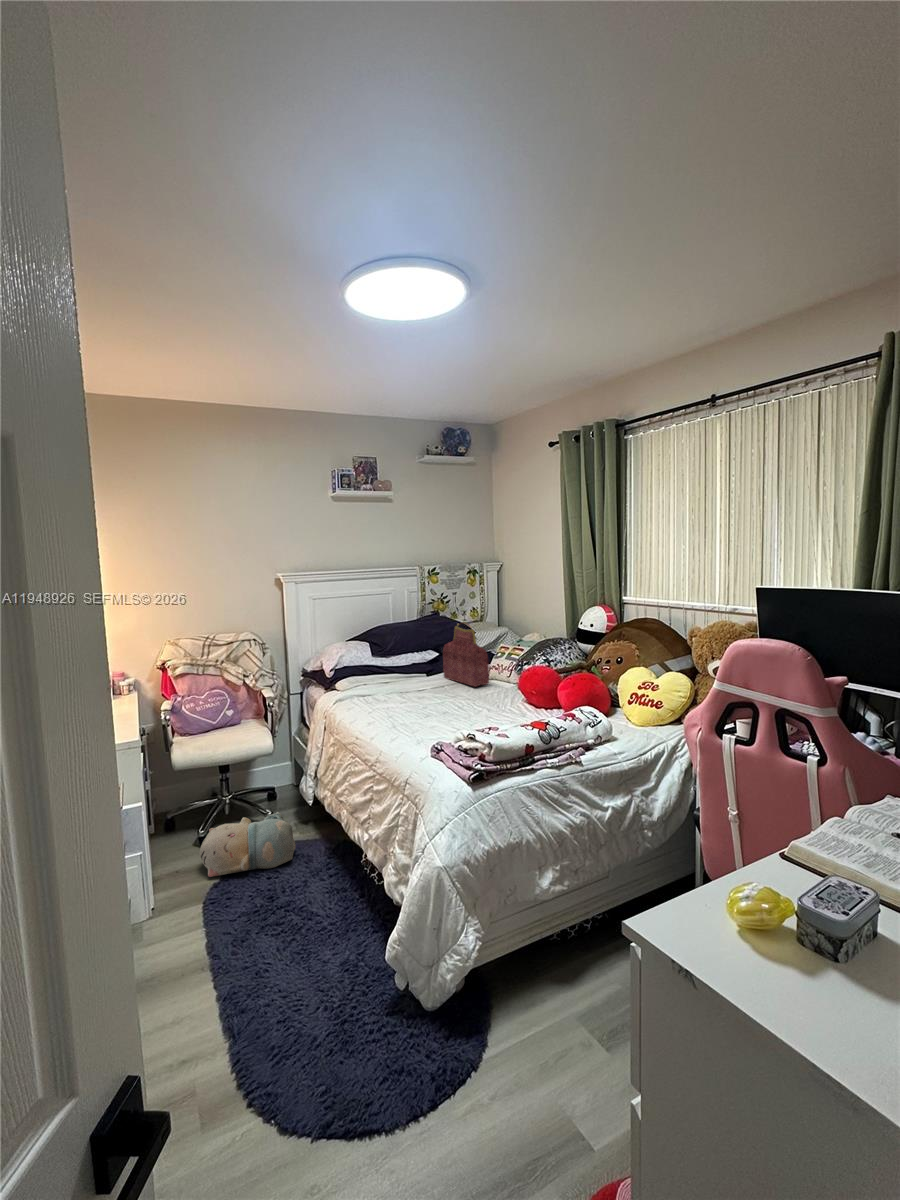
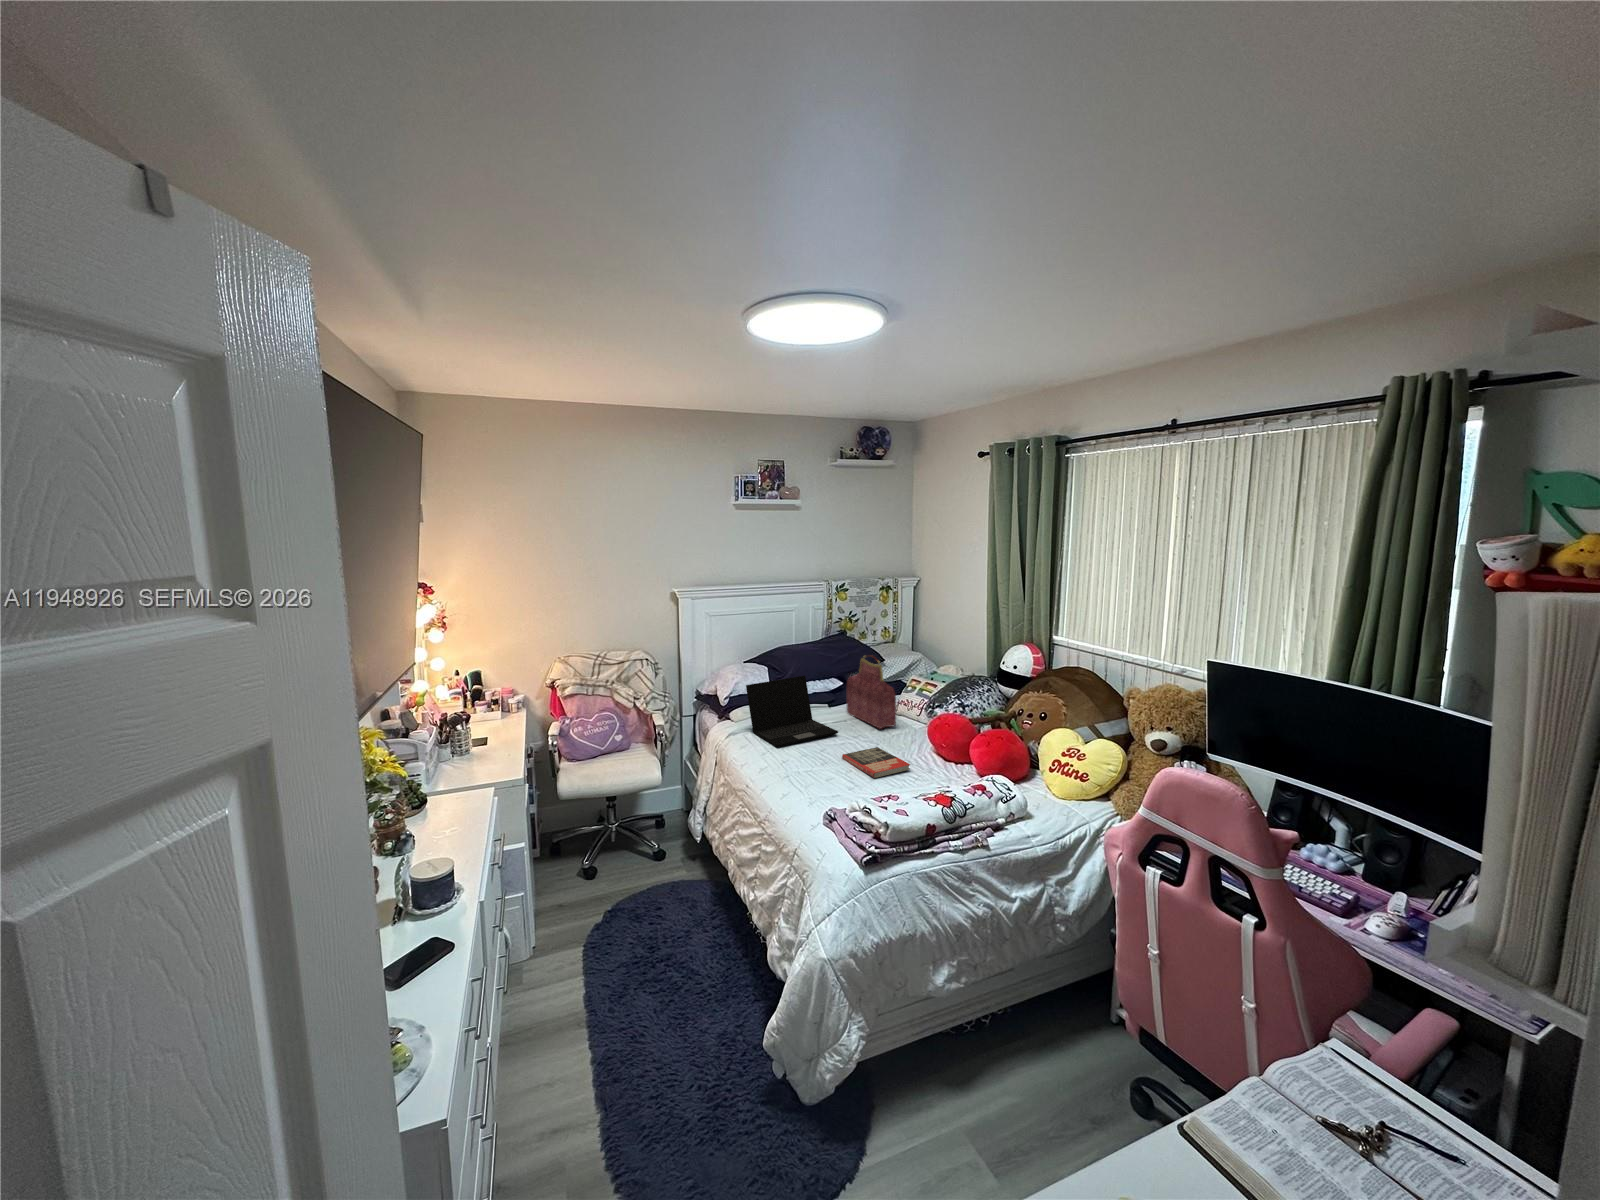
laptop: none [351,643,438,704] -> present [746,676,838,747]
book: none [443,699,506,721] -> present [842,747,910,778]
plush toy: present [199,812,296,877] -> none [581,850,680,916]

